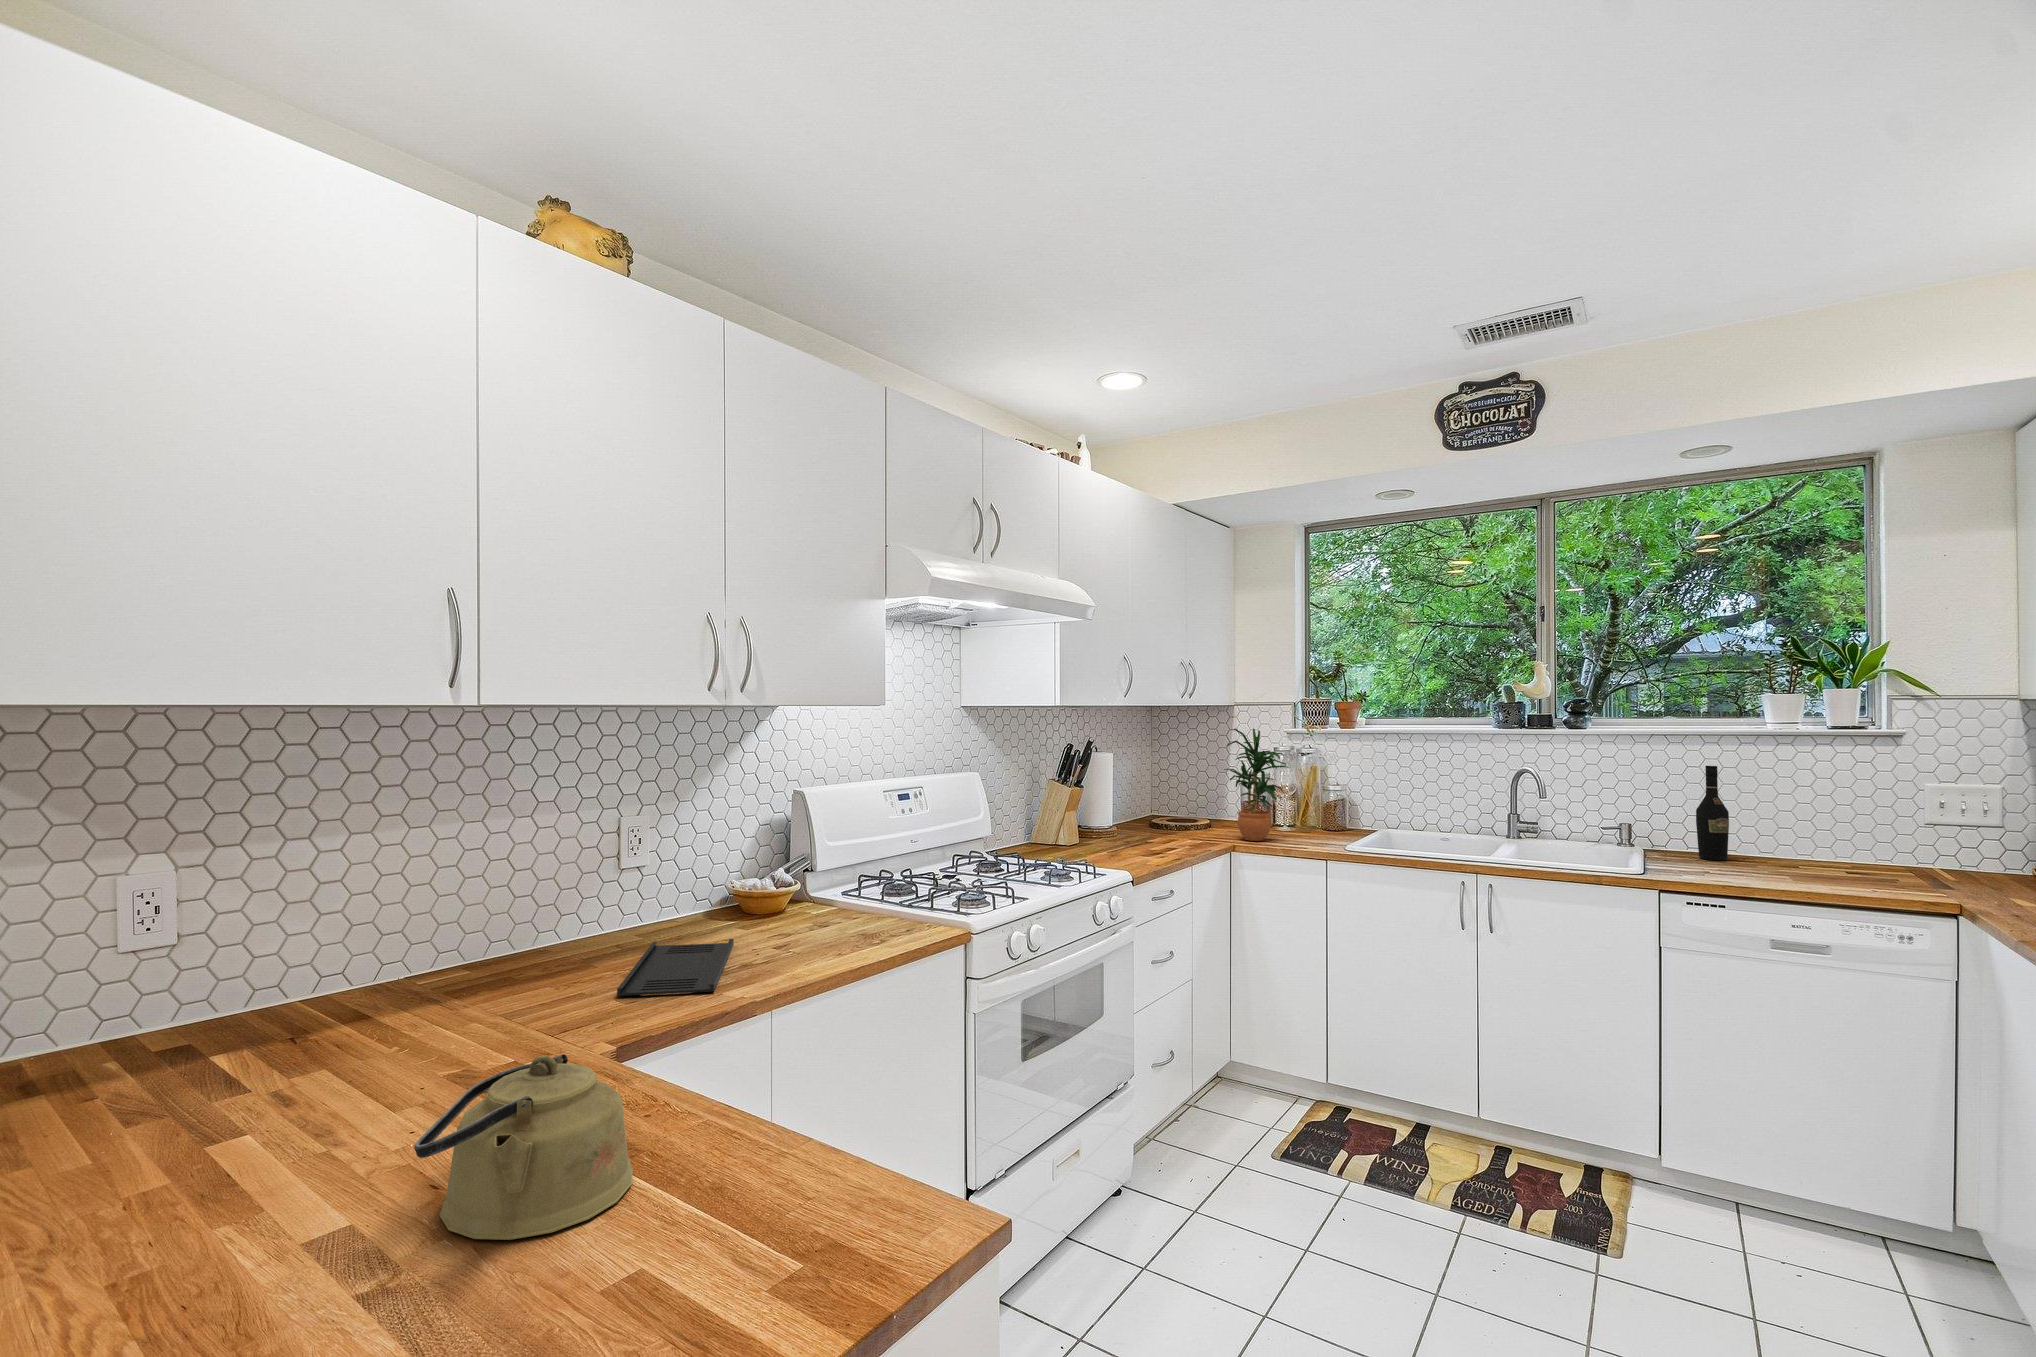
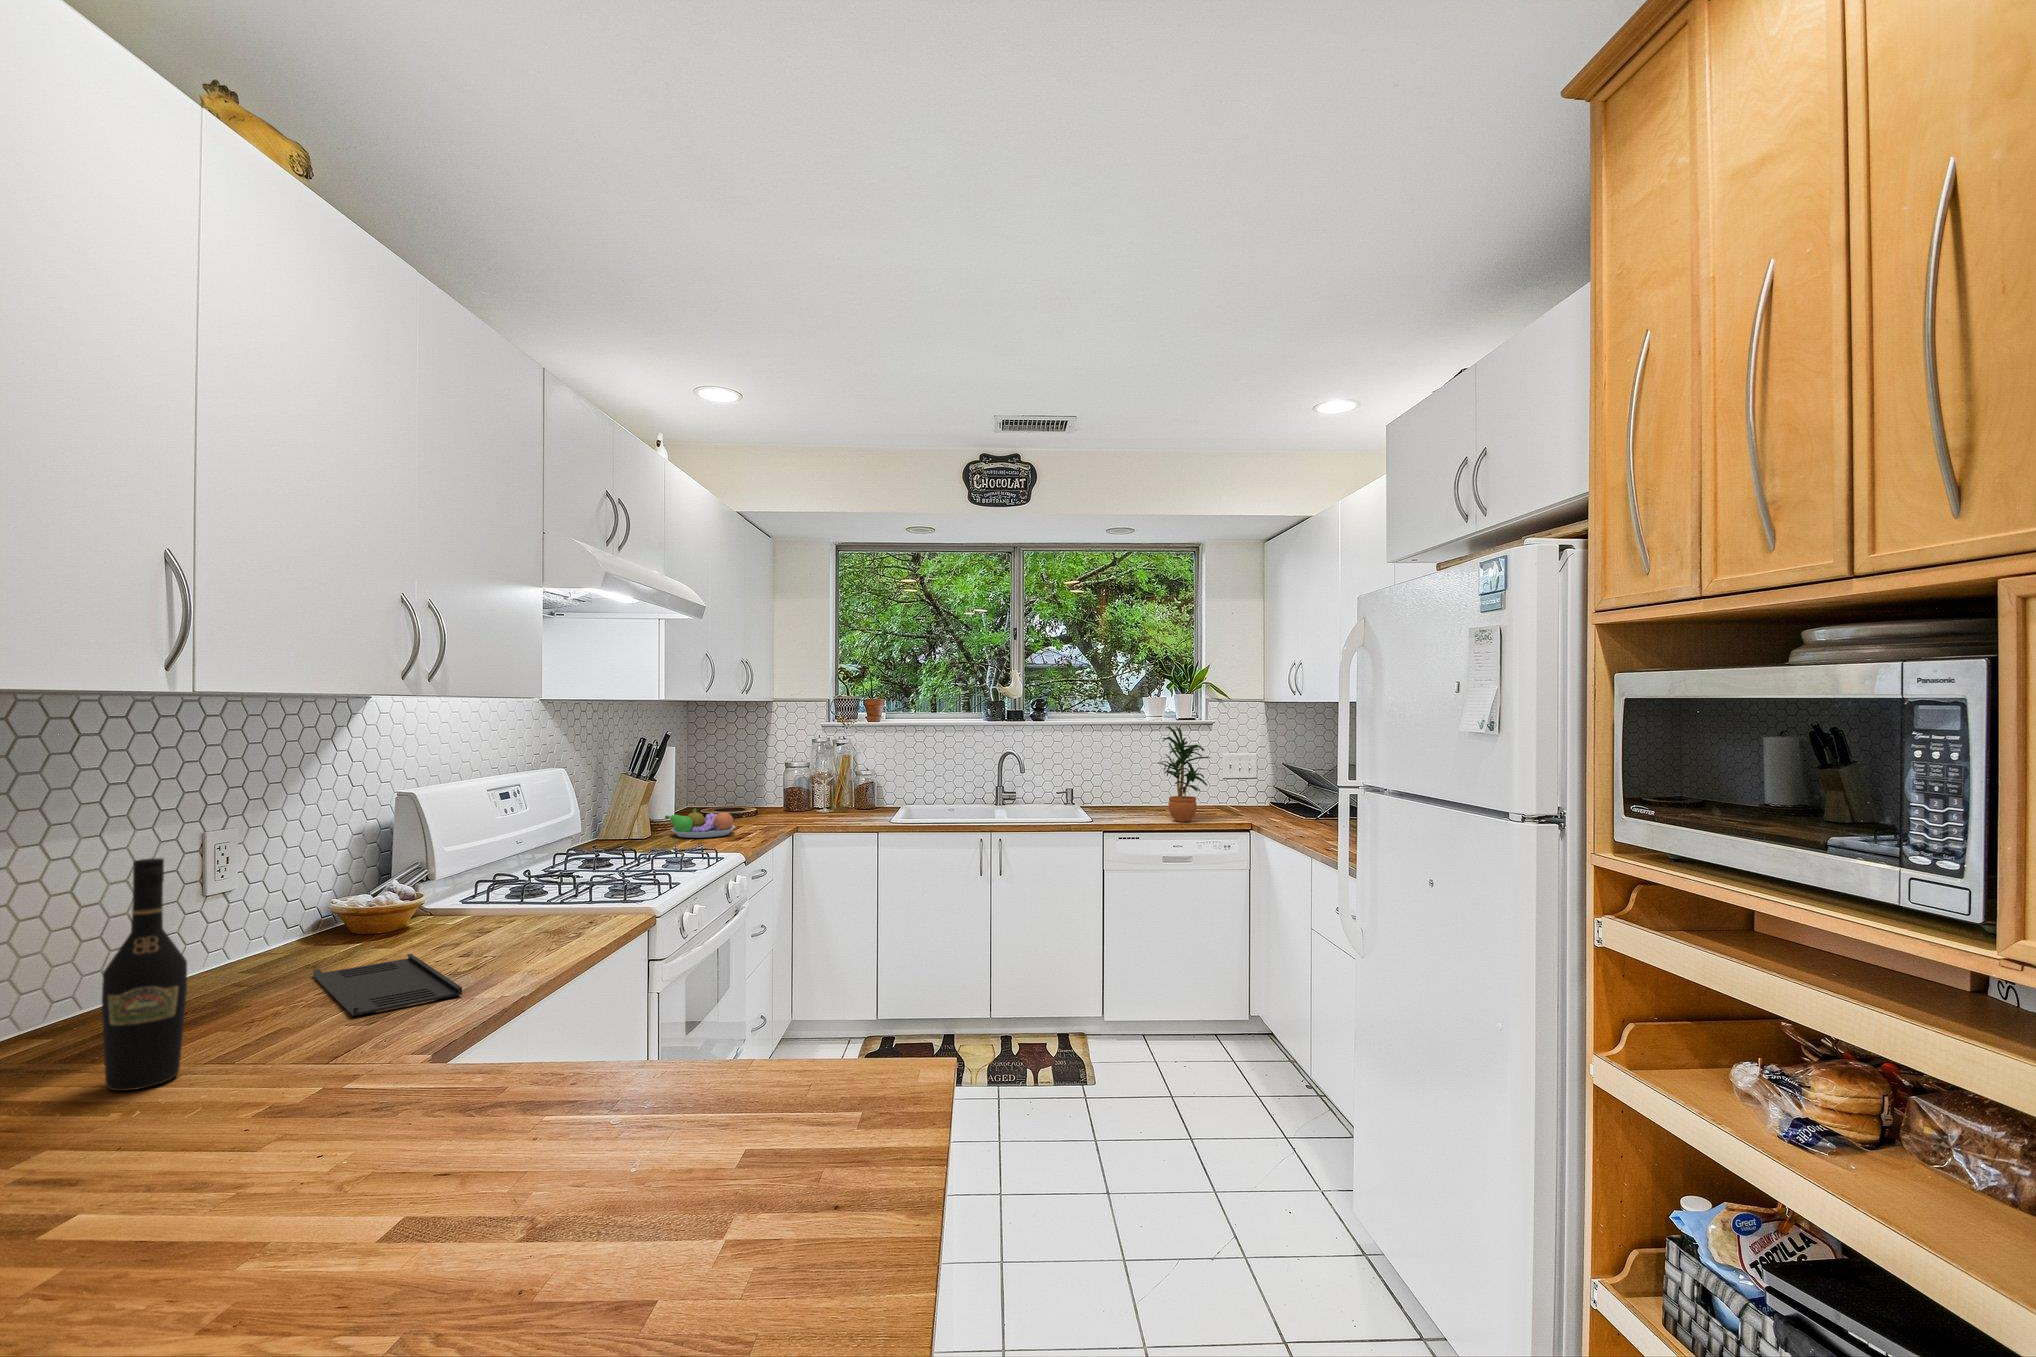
potted plant: present [1225,728,1288,841] -> present [1158,726,1210,822]
wine bottle: present [1696,766,1729,861] -> present [102,858,187,1091]
fruit bowl: none [1091,815,1161,848] -> present [665,808,735,838]
kettle: present [414,1054,633,1240] -> none [436,1018,622,1172]

